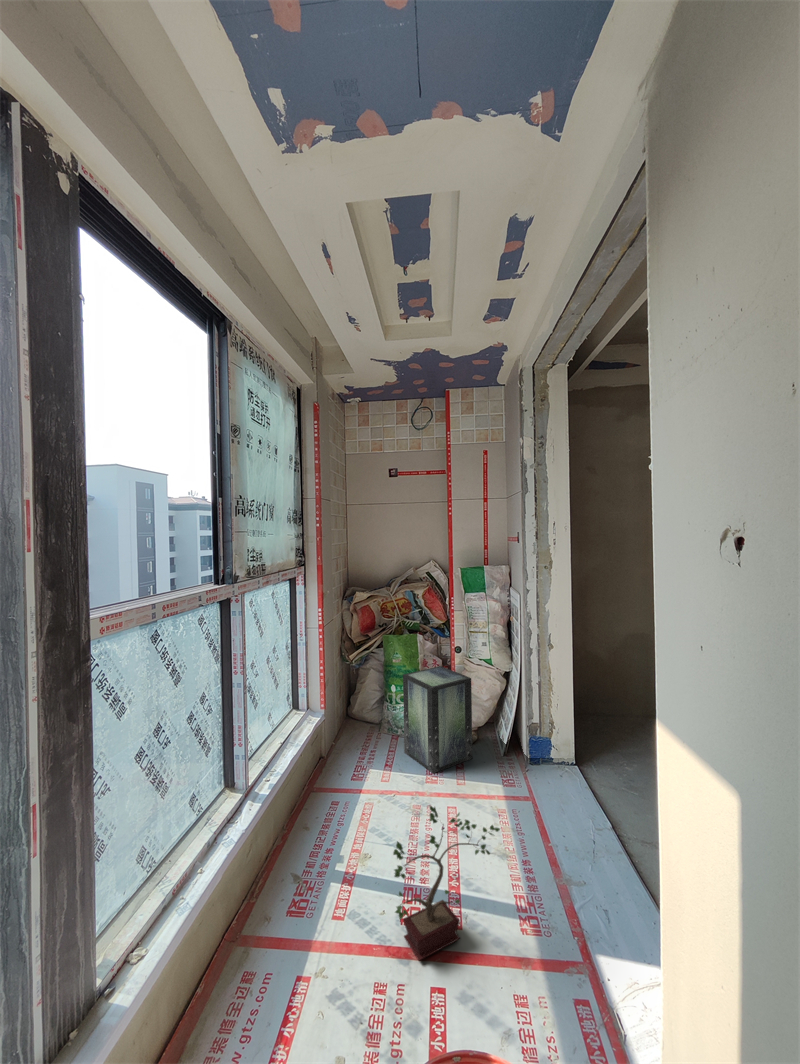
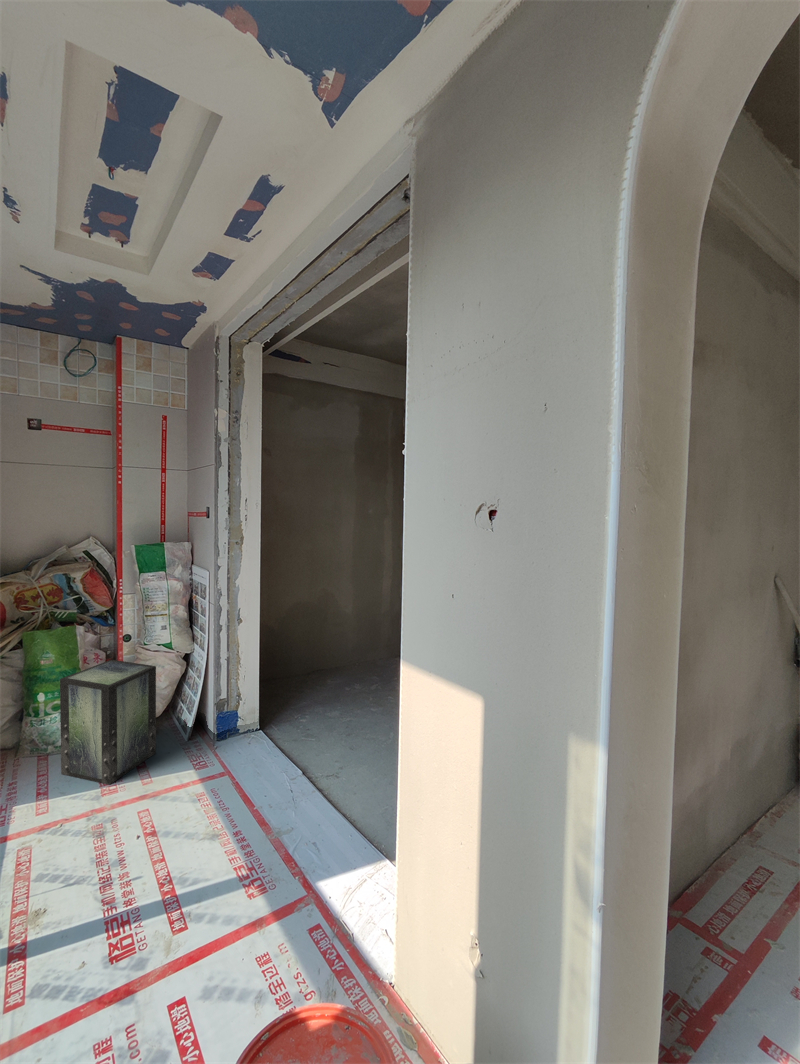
potted plant: present [393,806,500,960] -> none [110,806,230,990]

